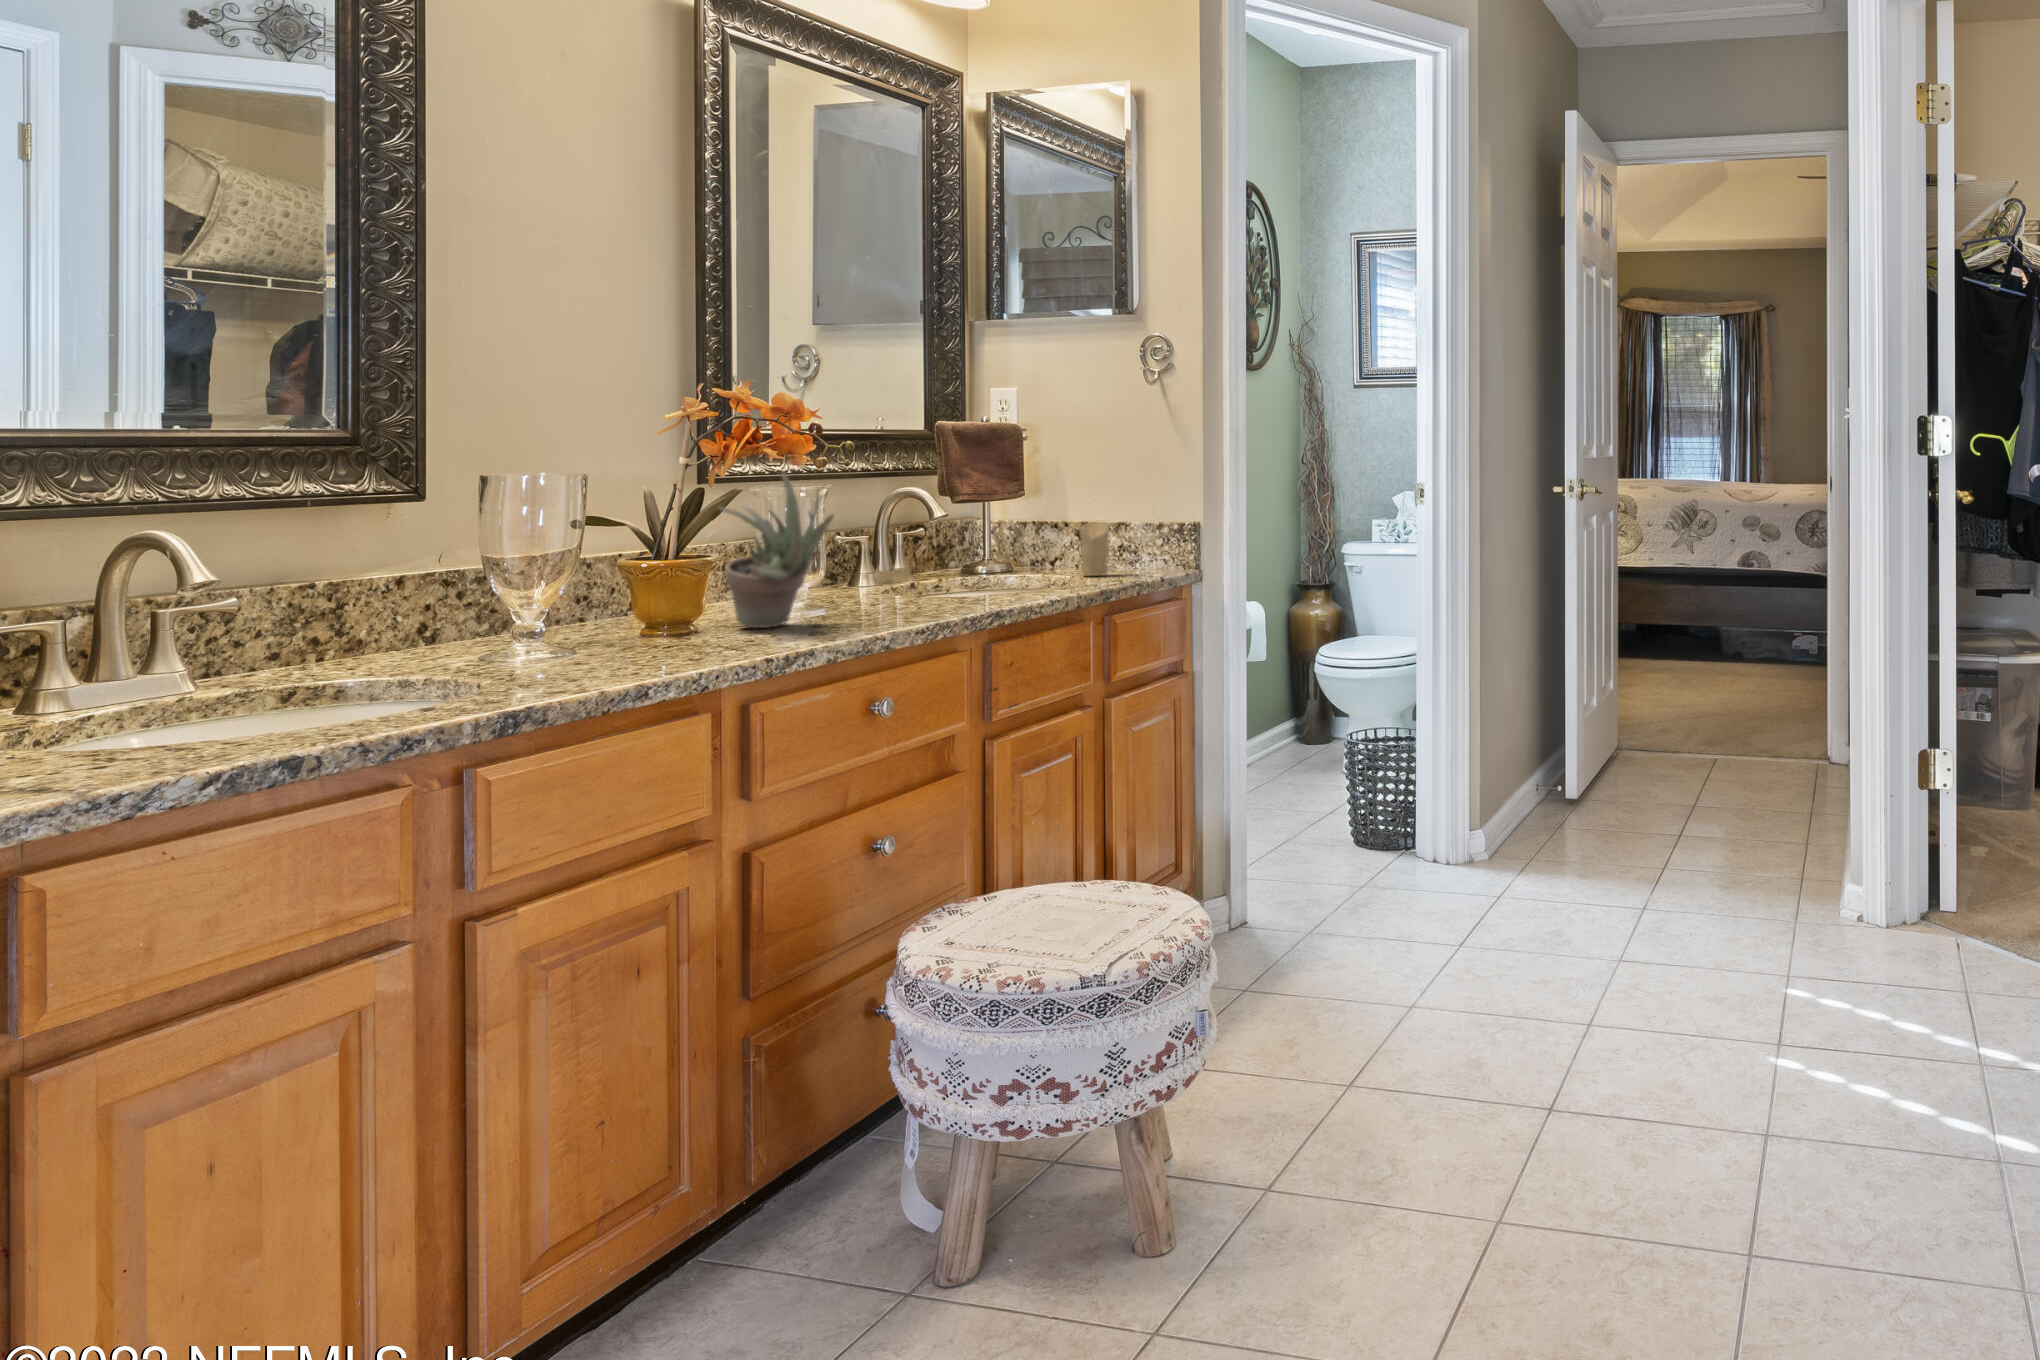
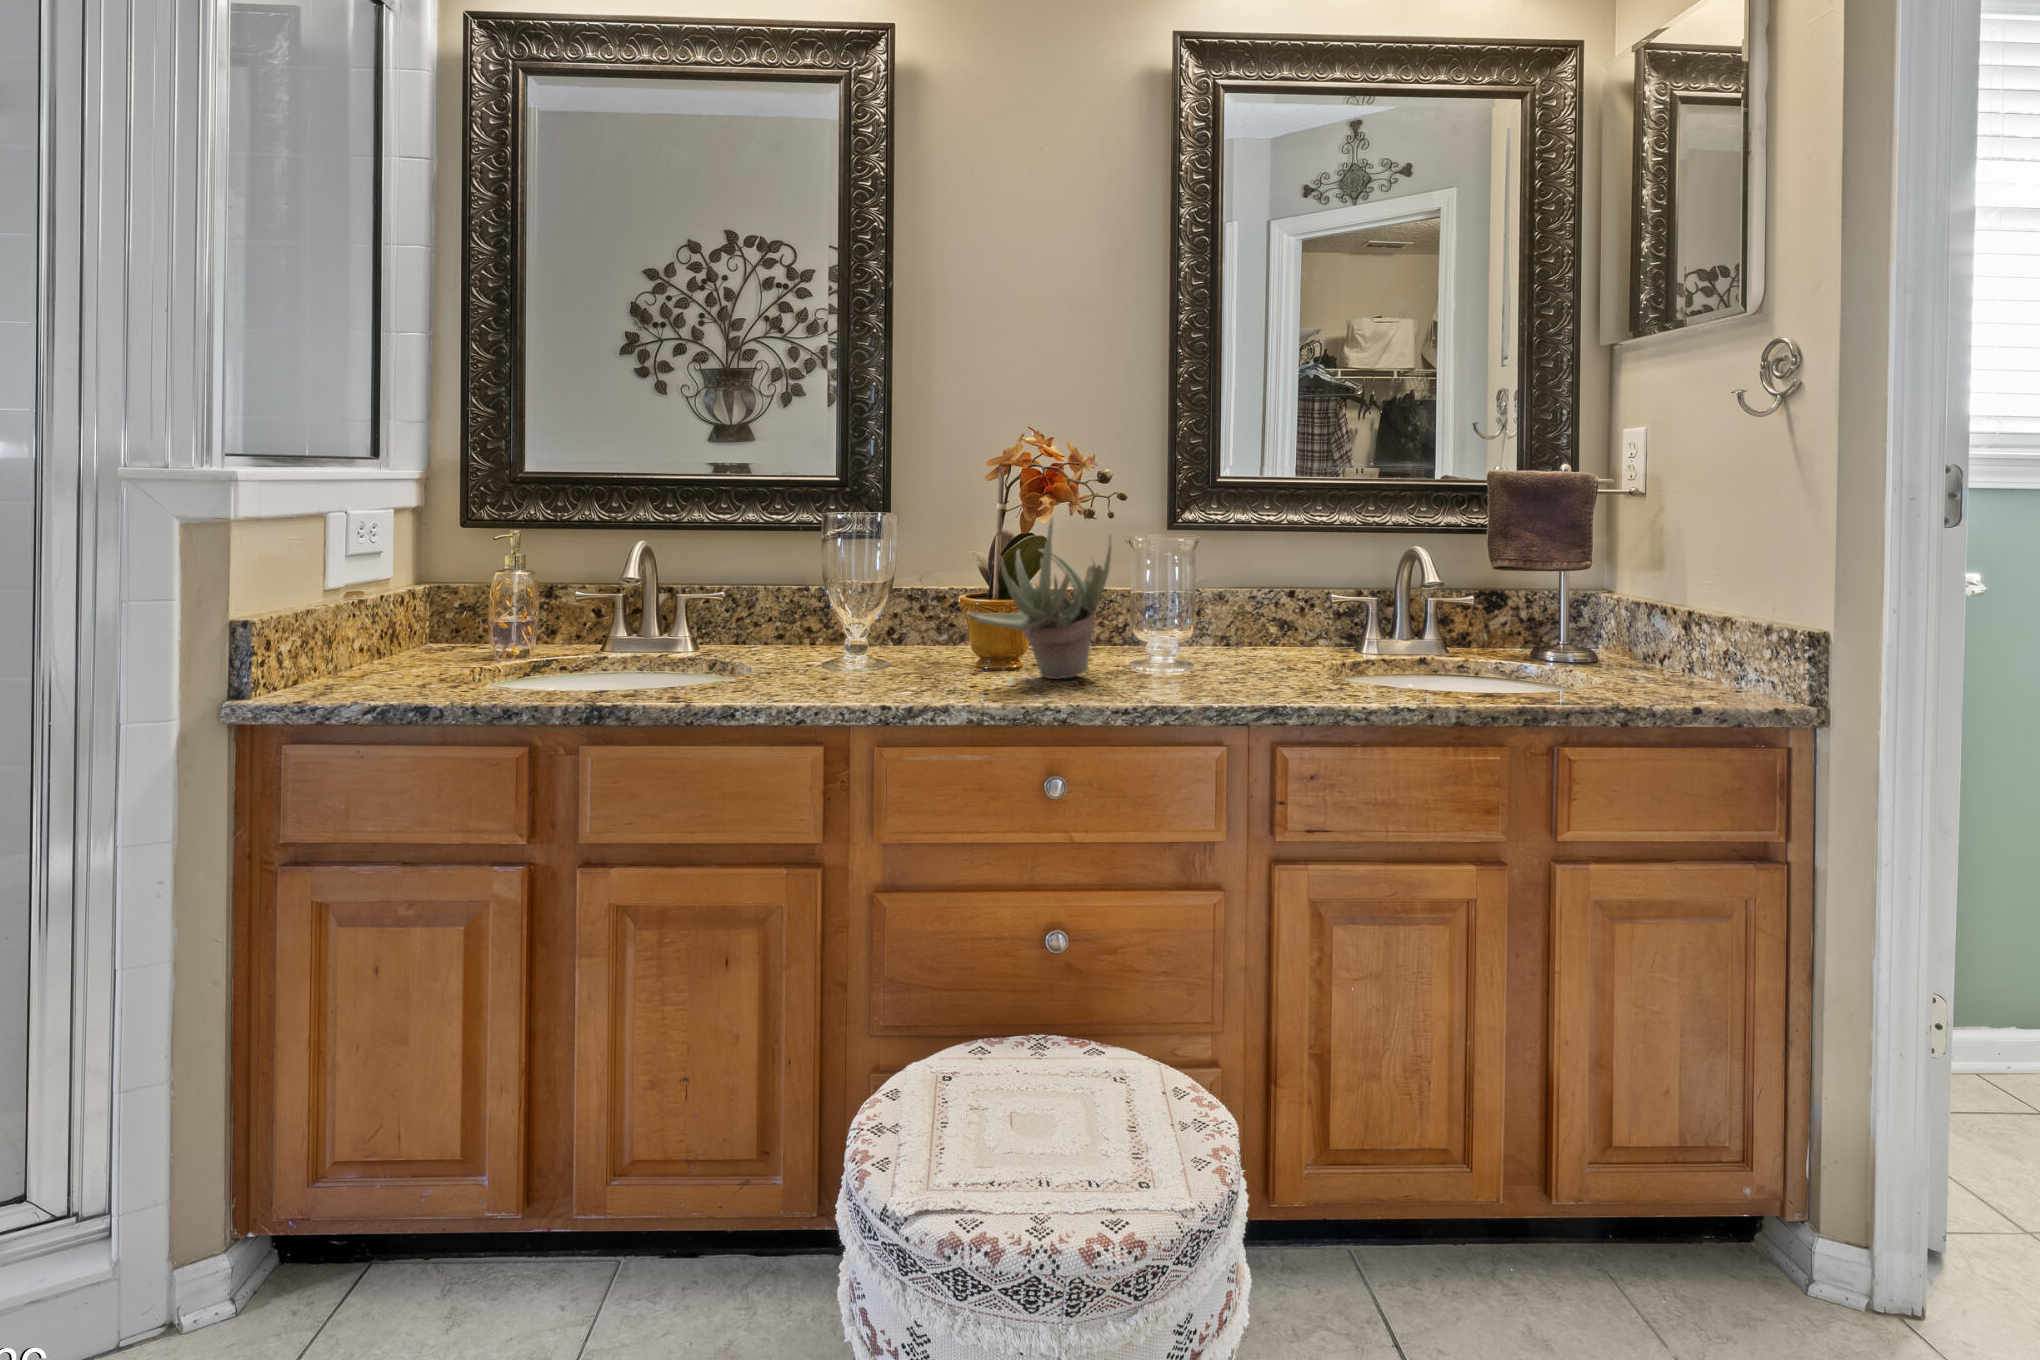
candle: present [1080,522,1109,576] -> none [1620,609,1664,691]

